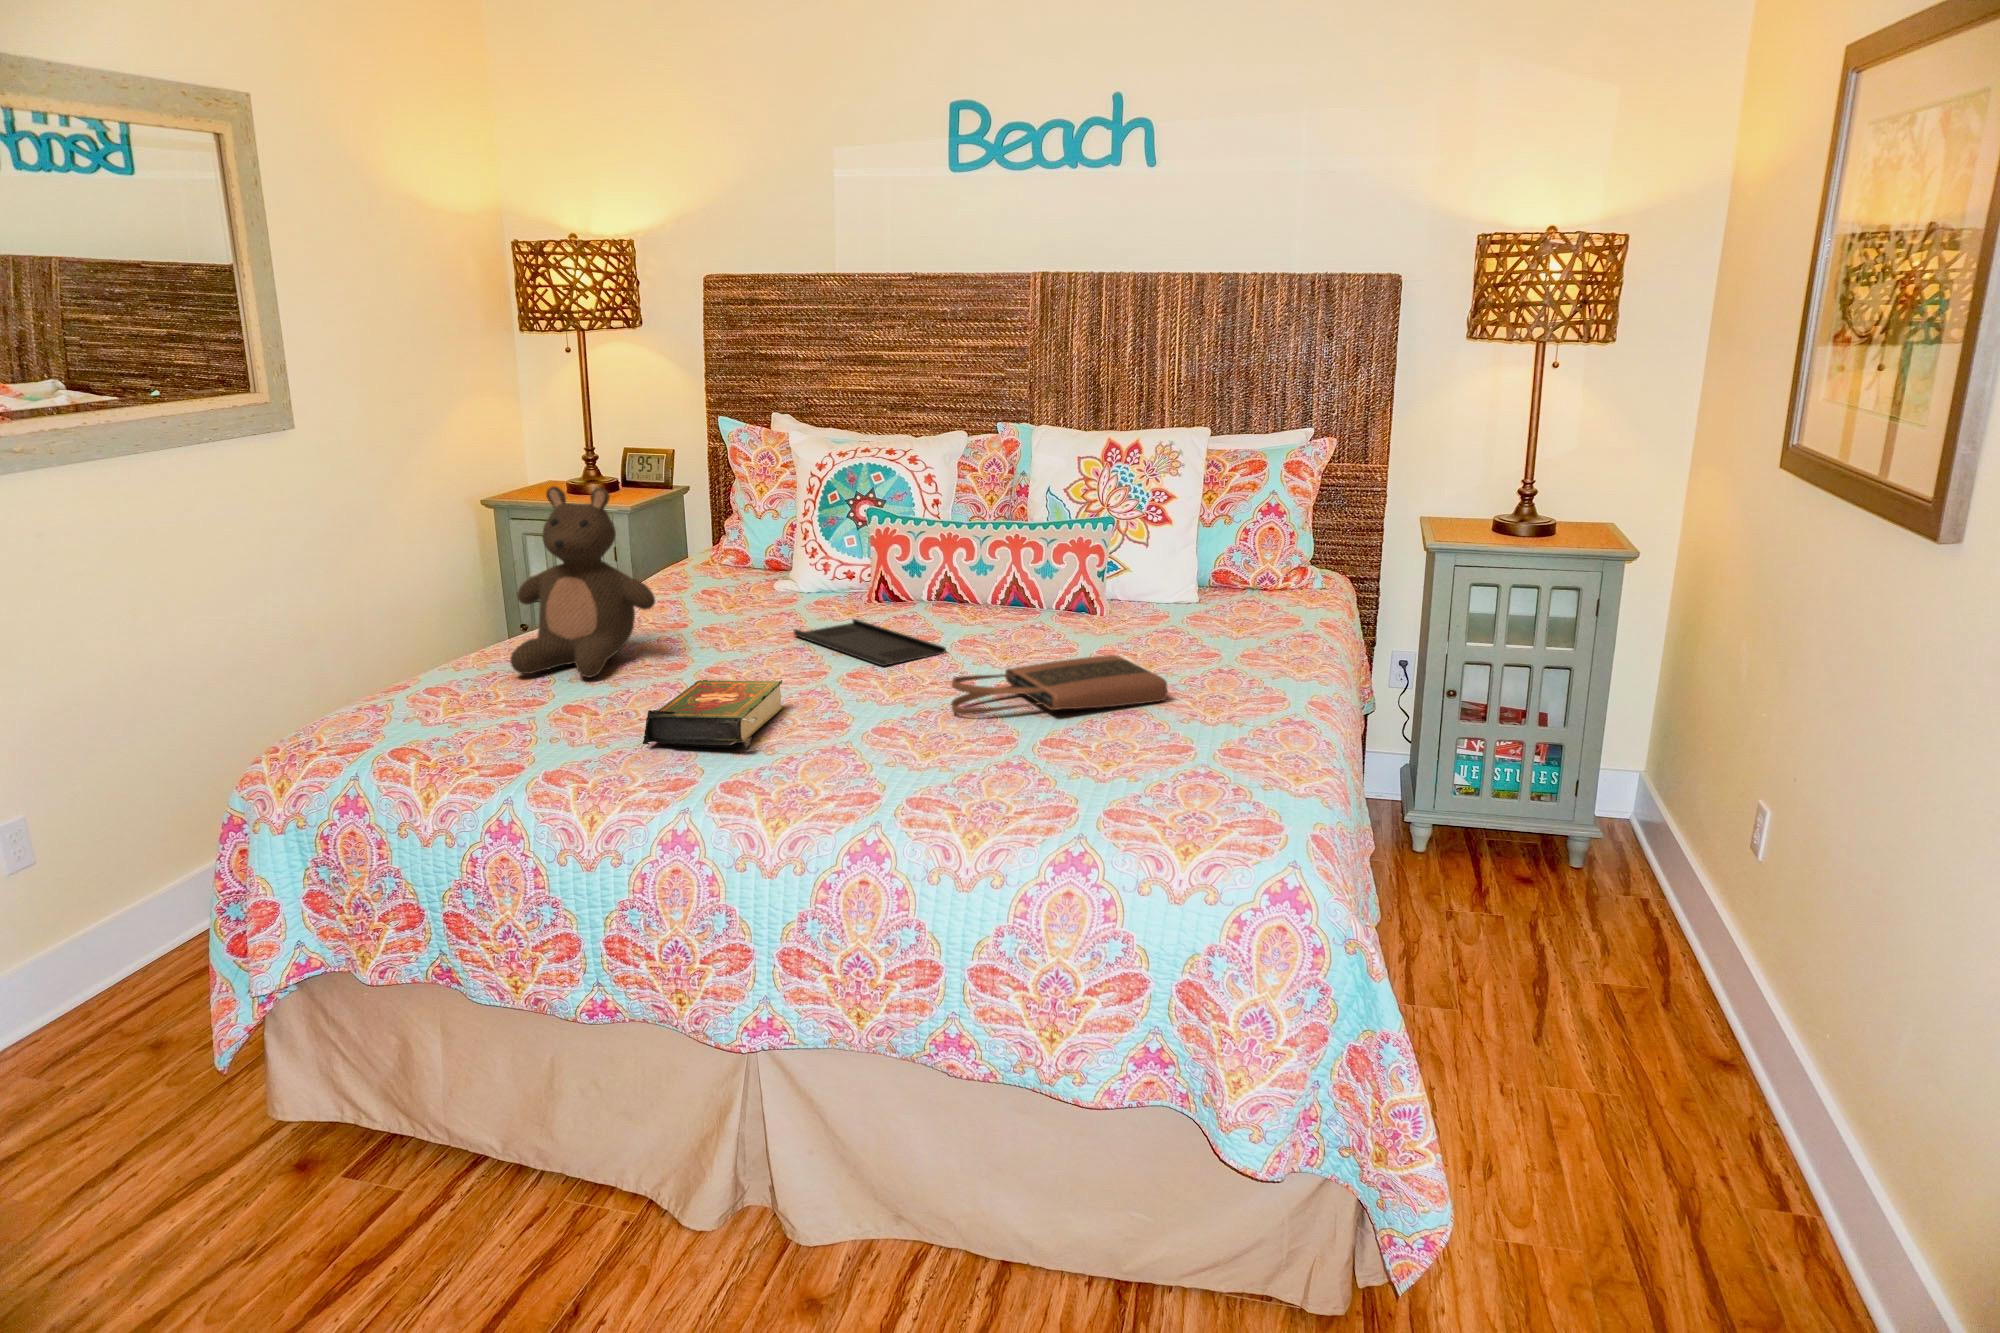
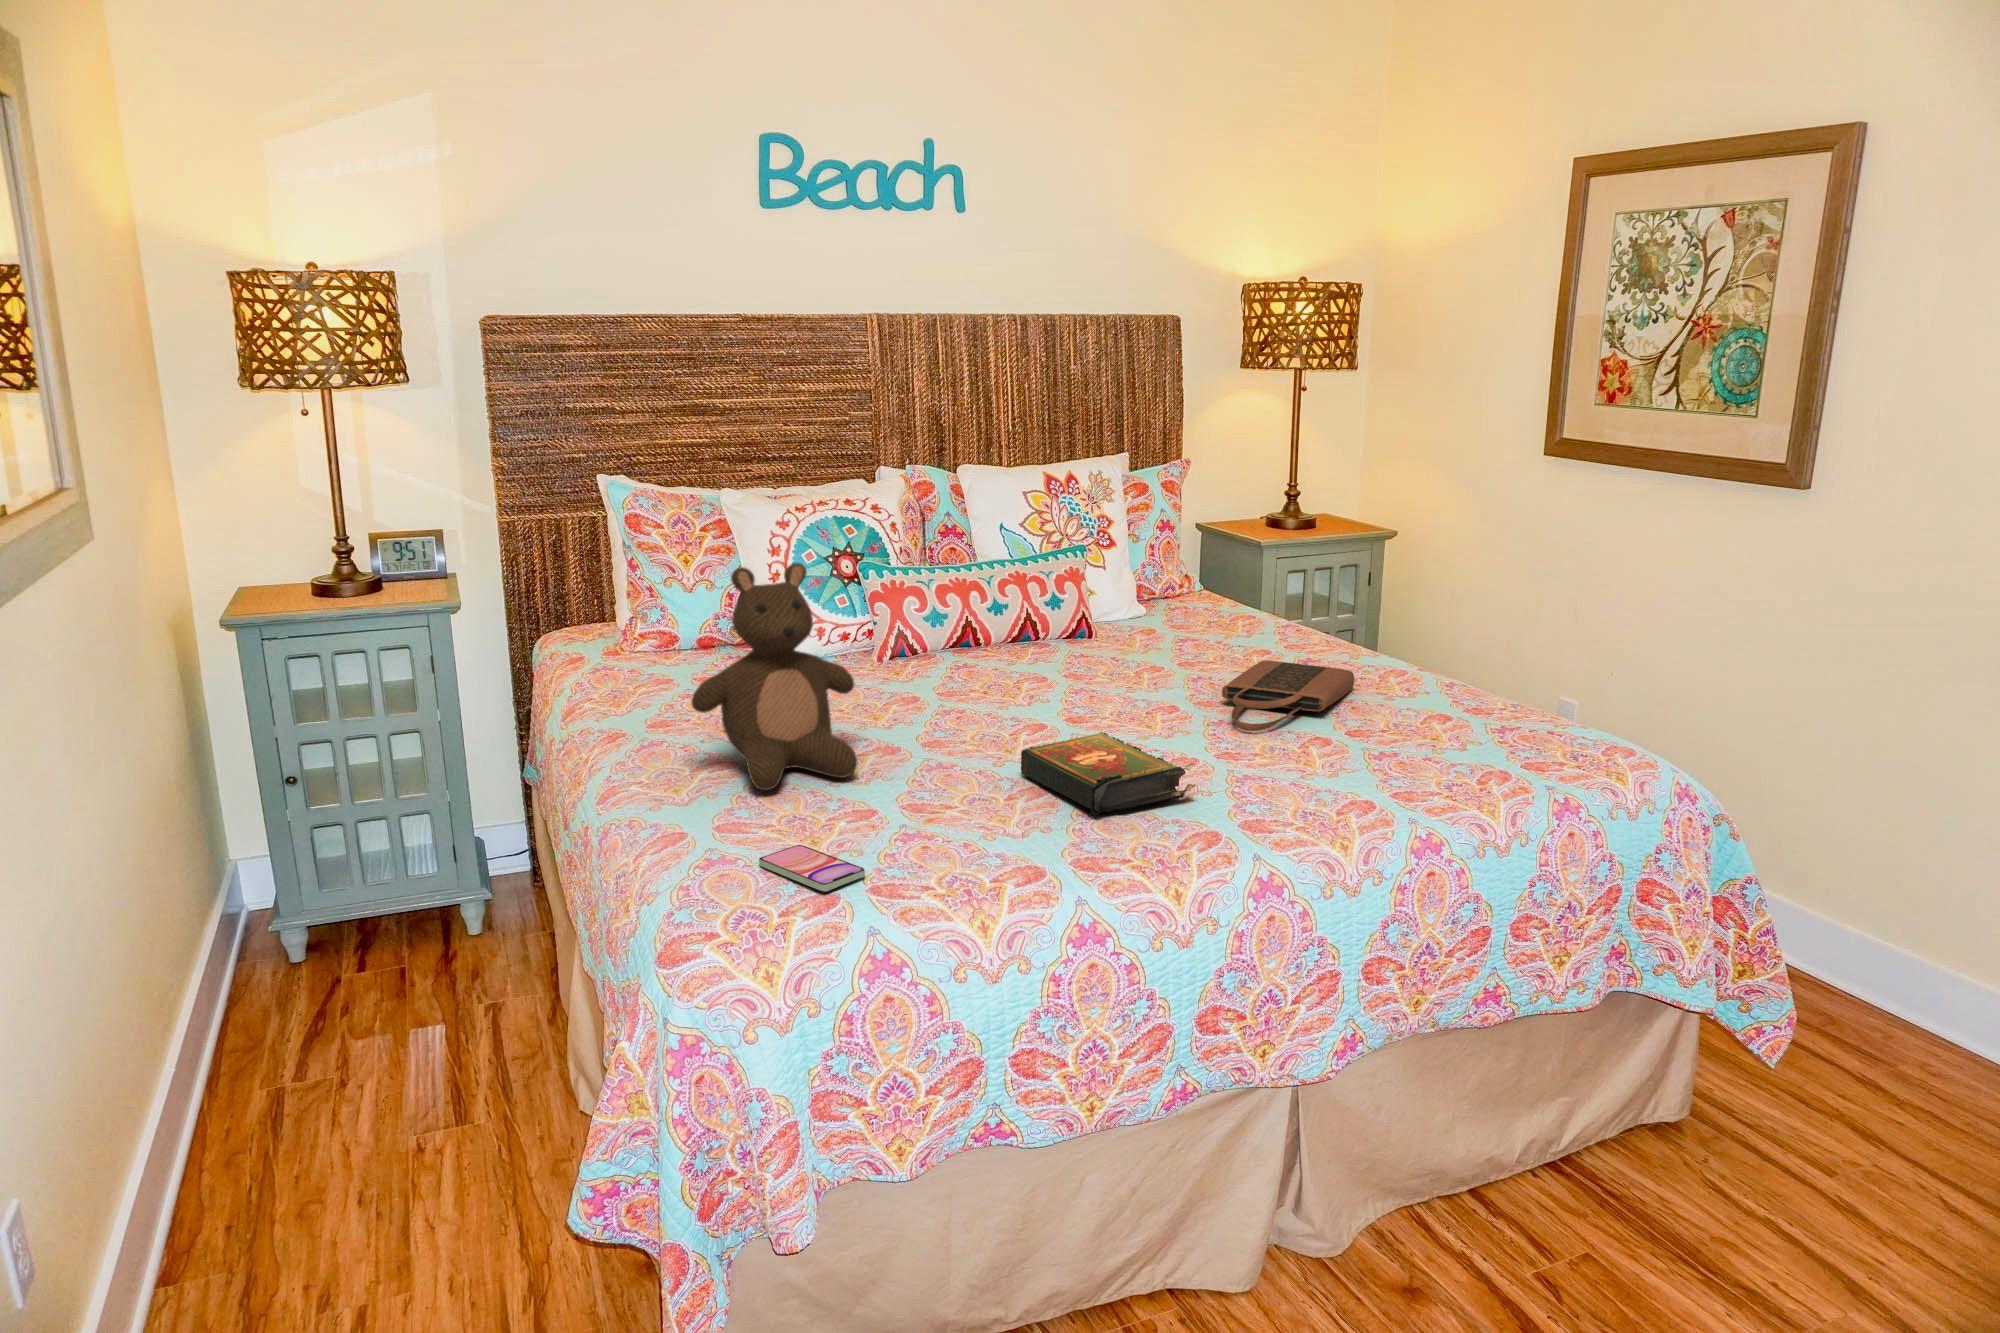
tray: present [794,619,946,666] -> none [917,675,1090,709]
smartphone: none [370,712,439,745] -> present [759,845,865,892]

